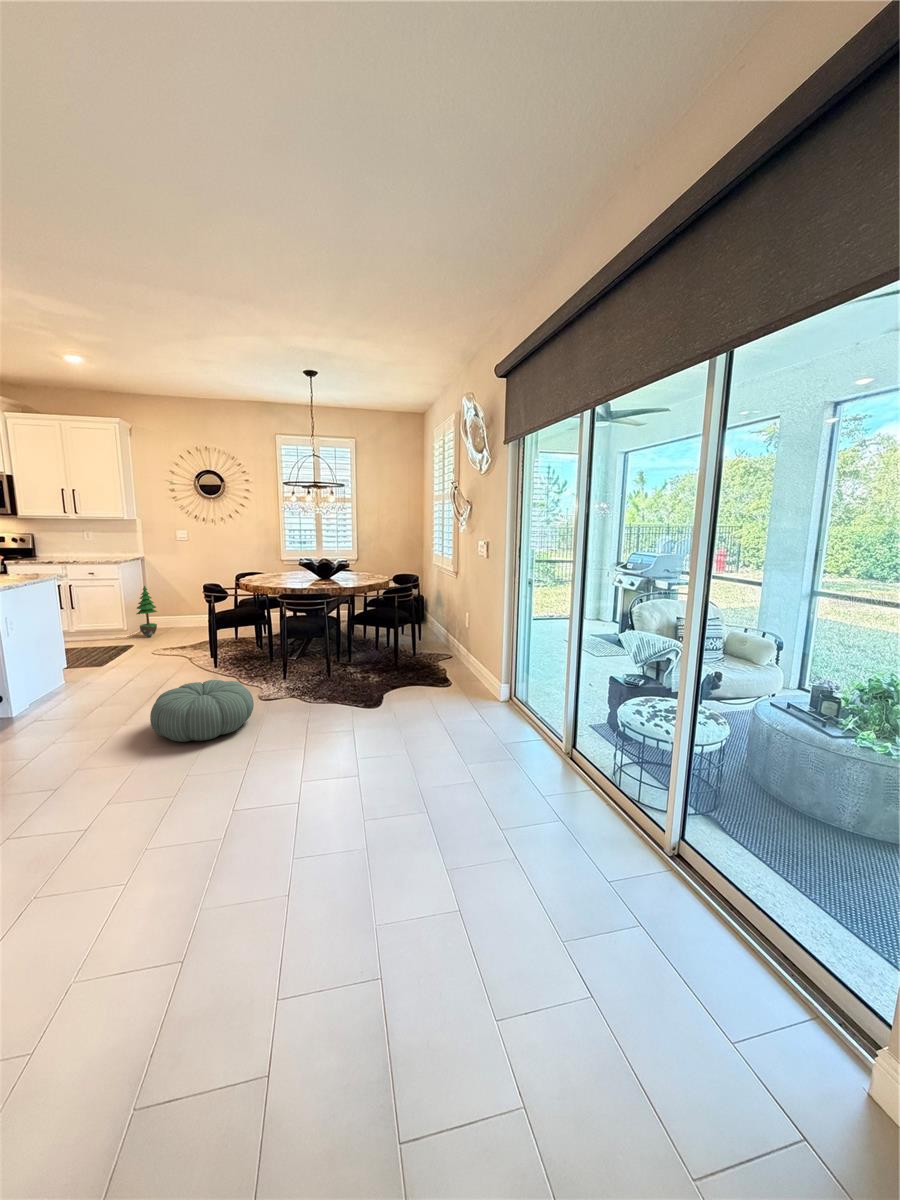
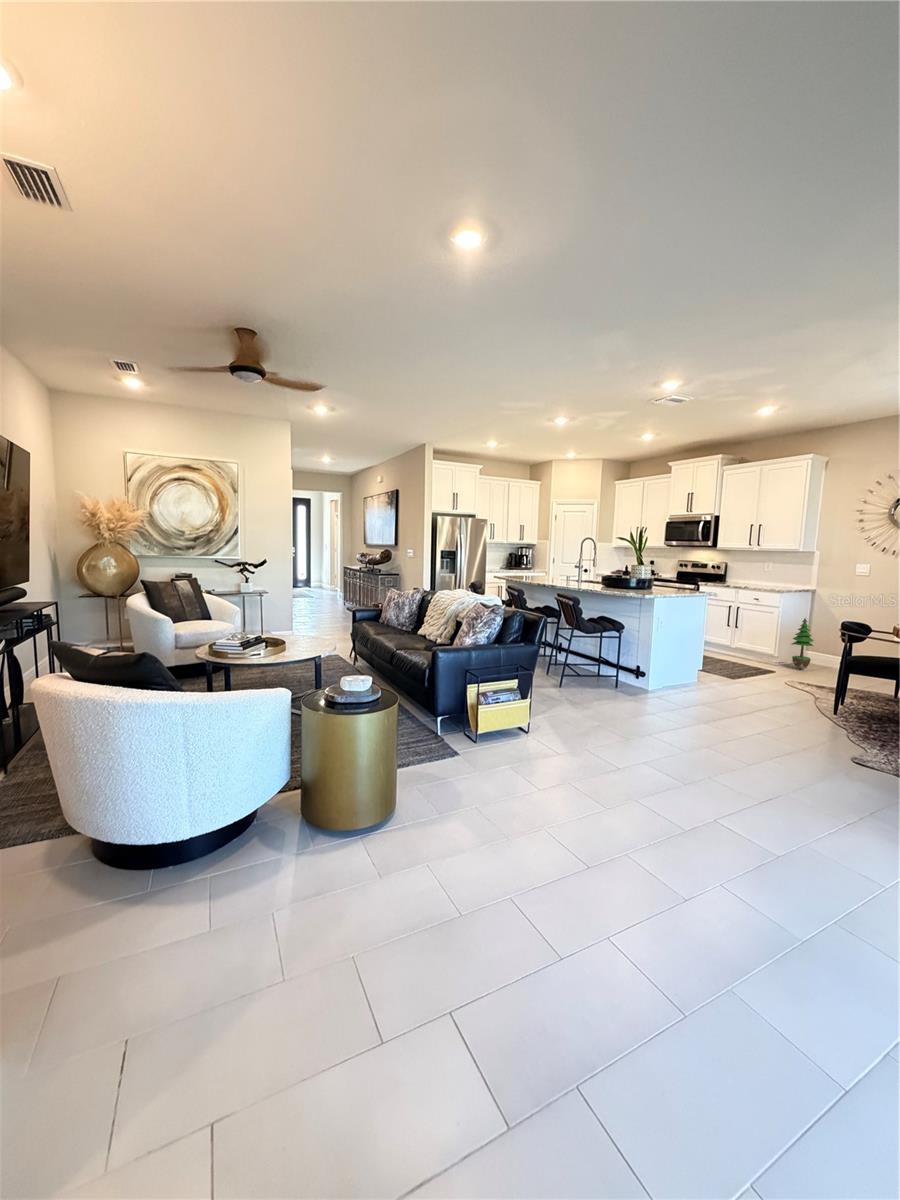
pouf: present [150,680,254,742] -> none [710,706,818,768]

